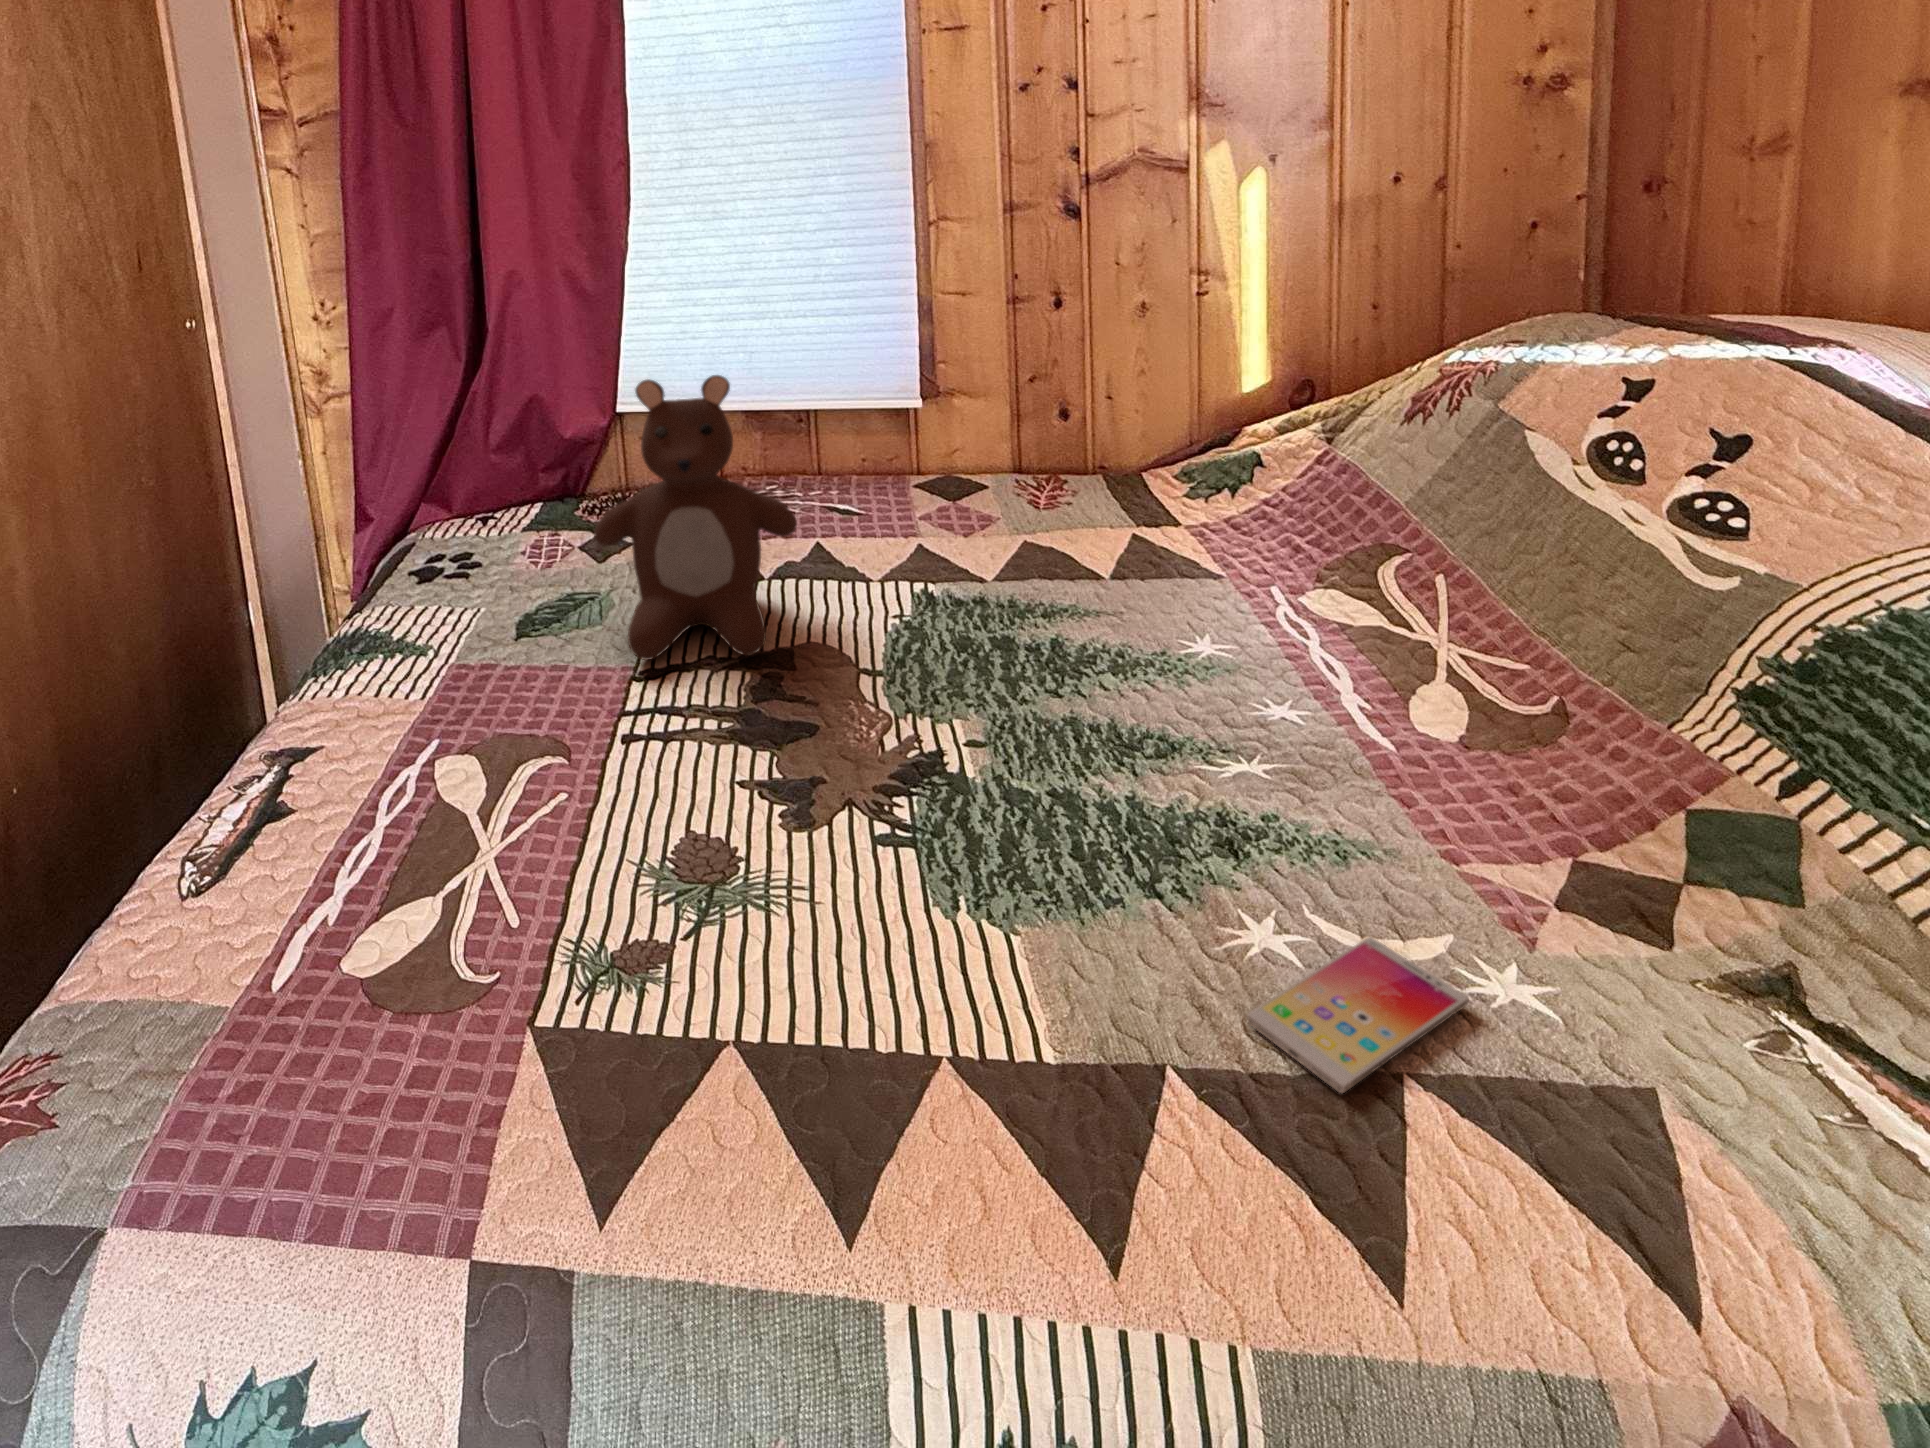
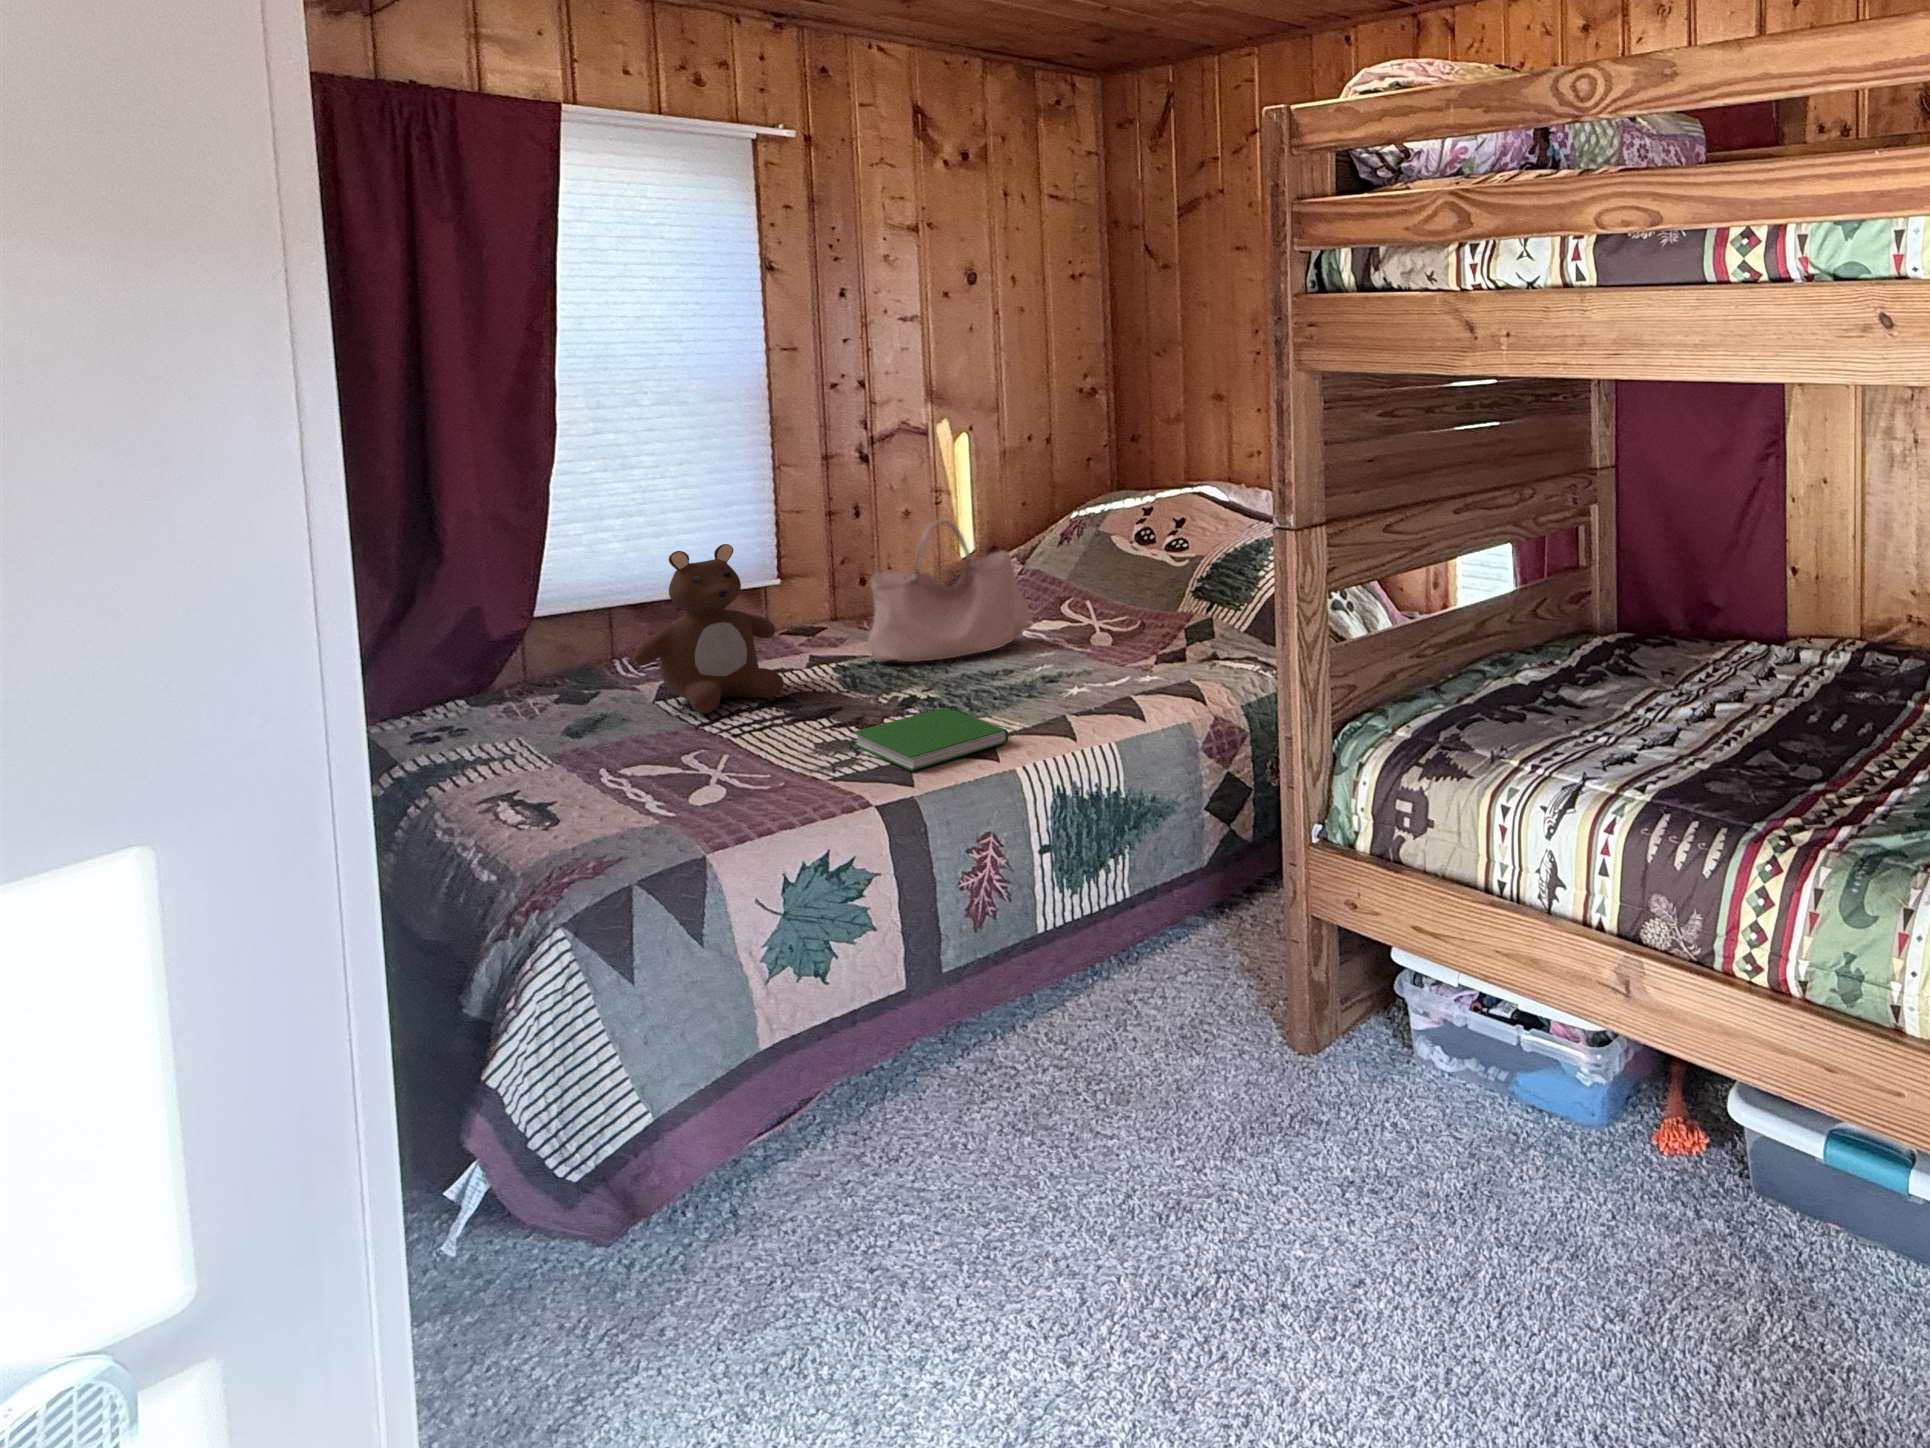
handbag: none [945,372,1259,669] -> present [868,520,1030,662]
hardcover book: none [659,877,930,1149] -> present [853,708,1009,771]
smartphone: present [1247,937,1469,1093] -> none [1085,675,1143,699]

